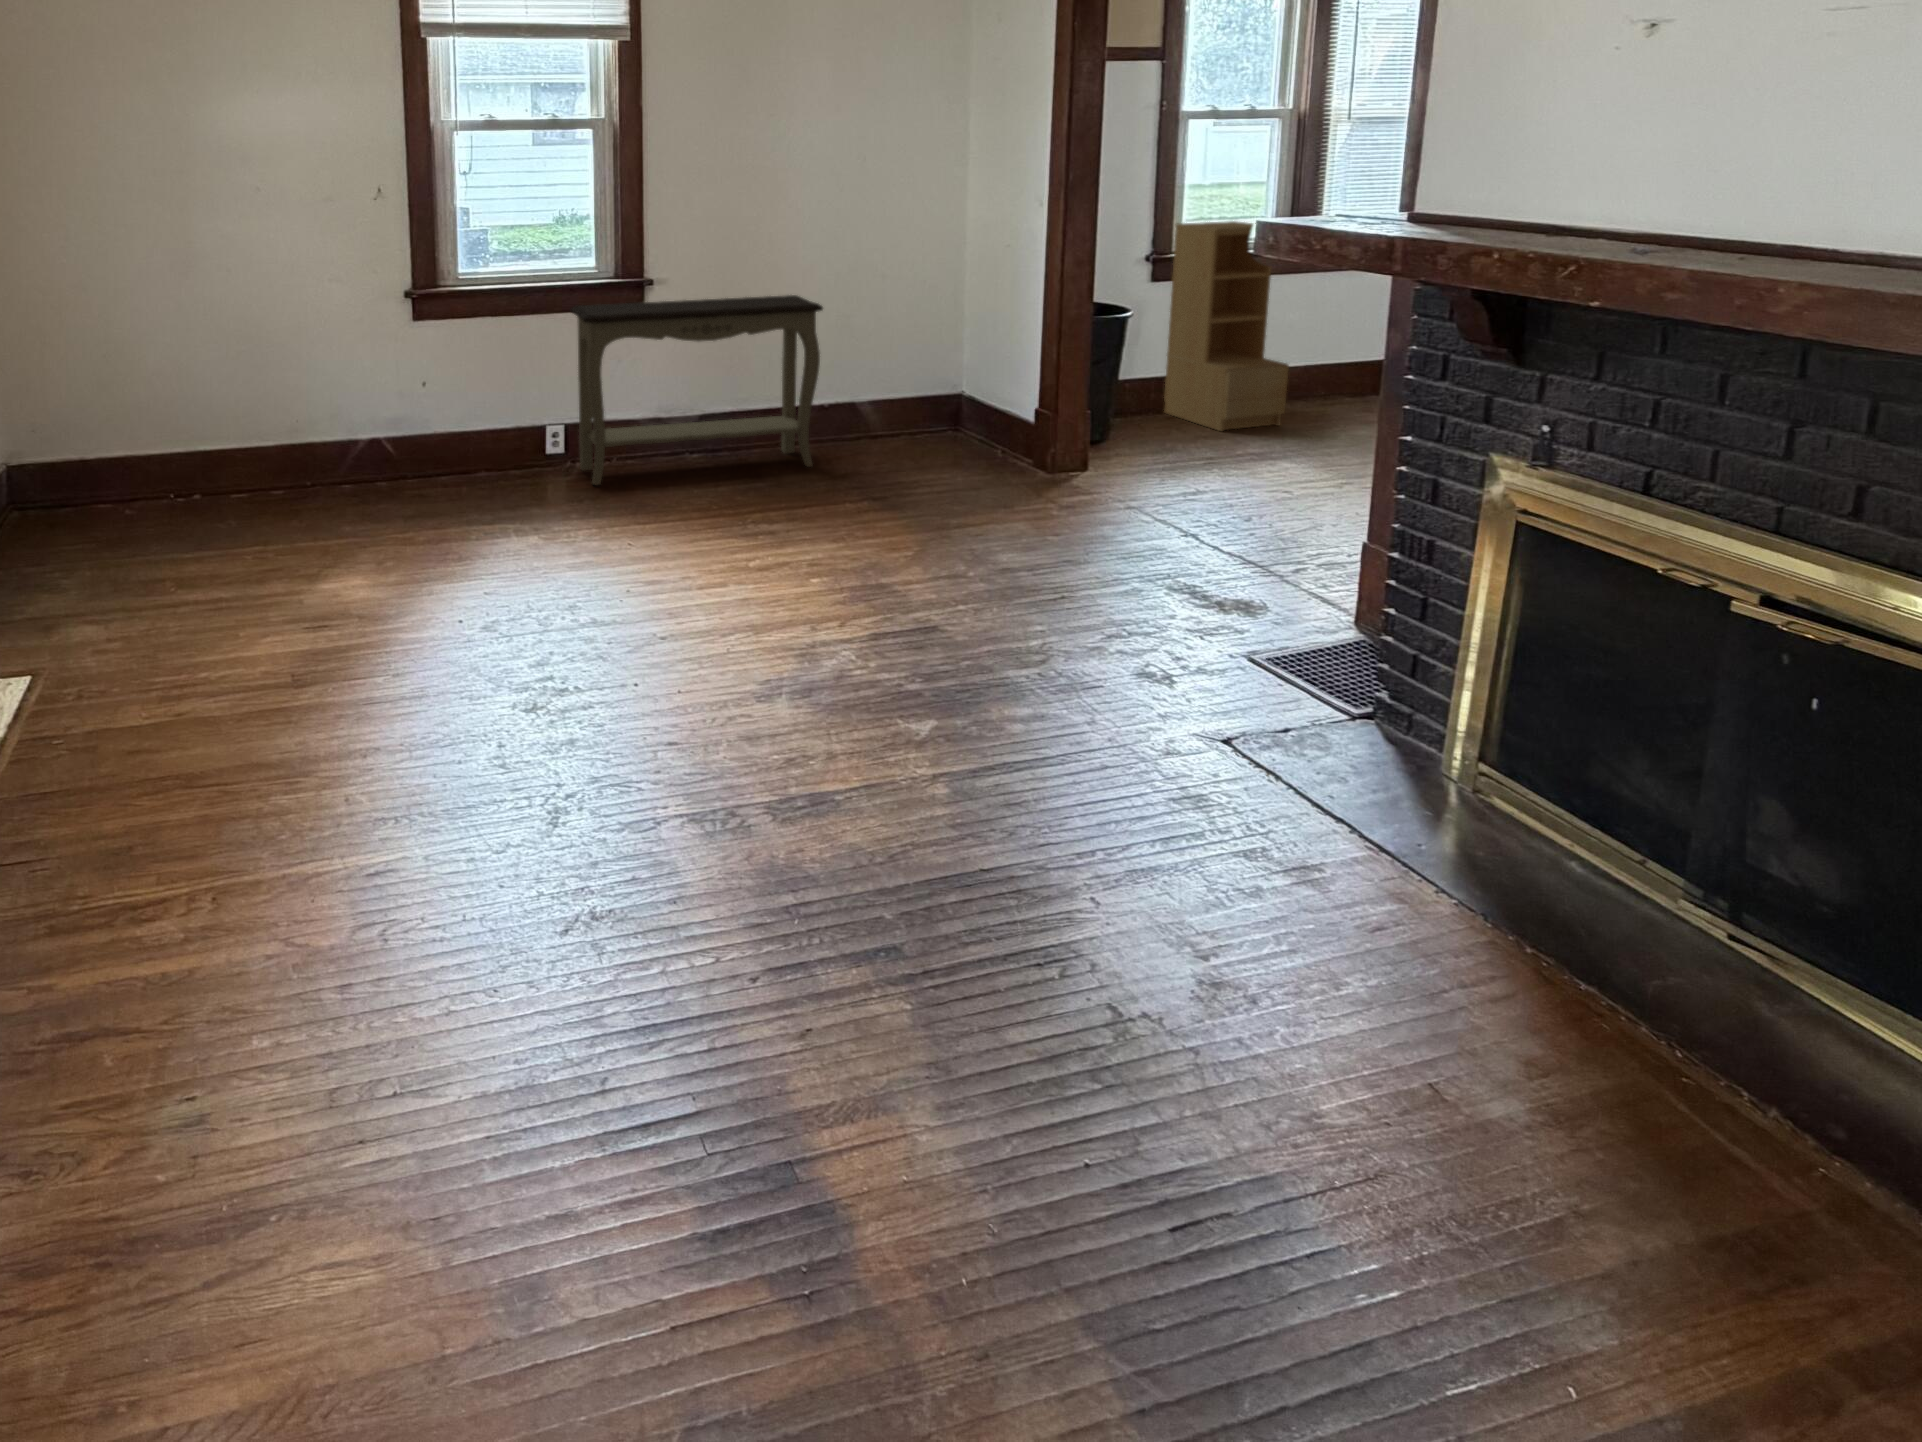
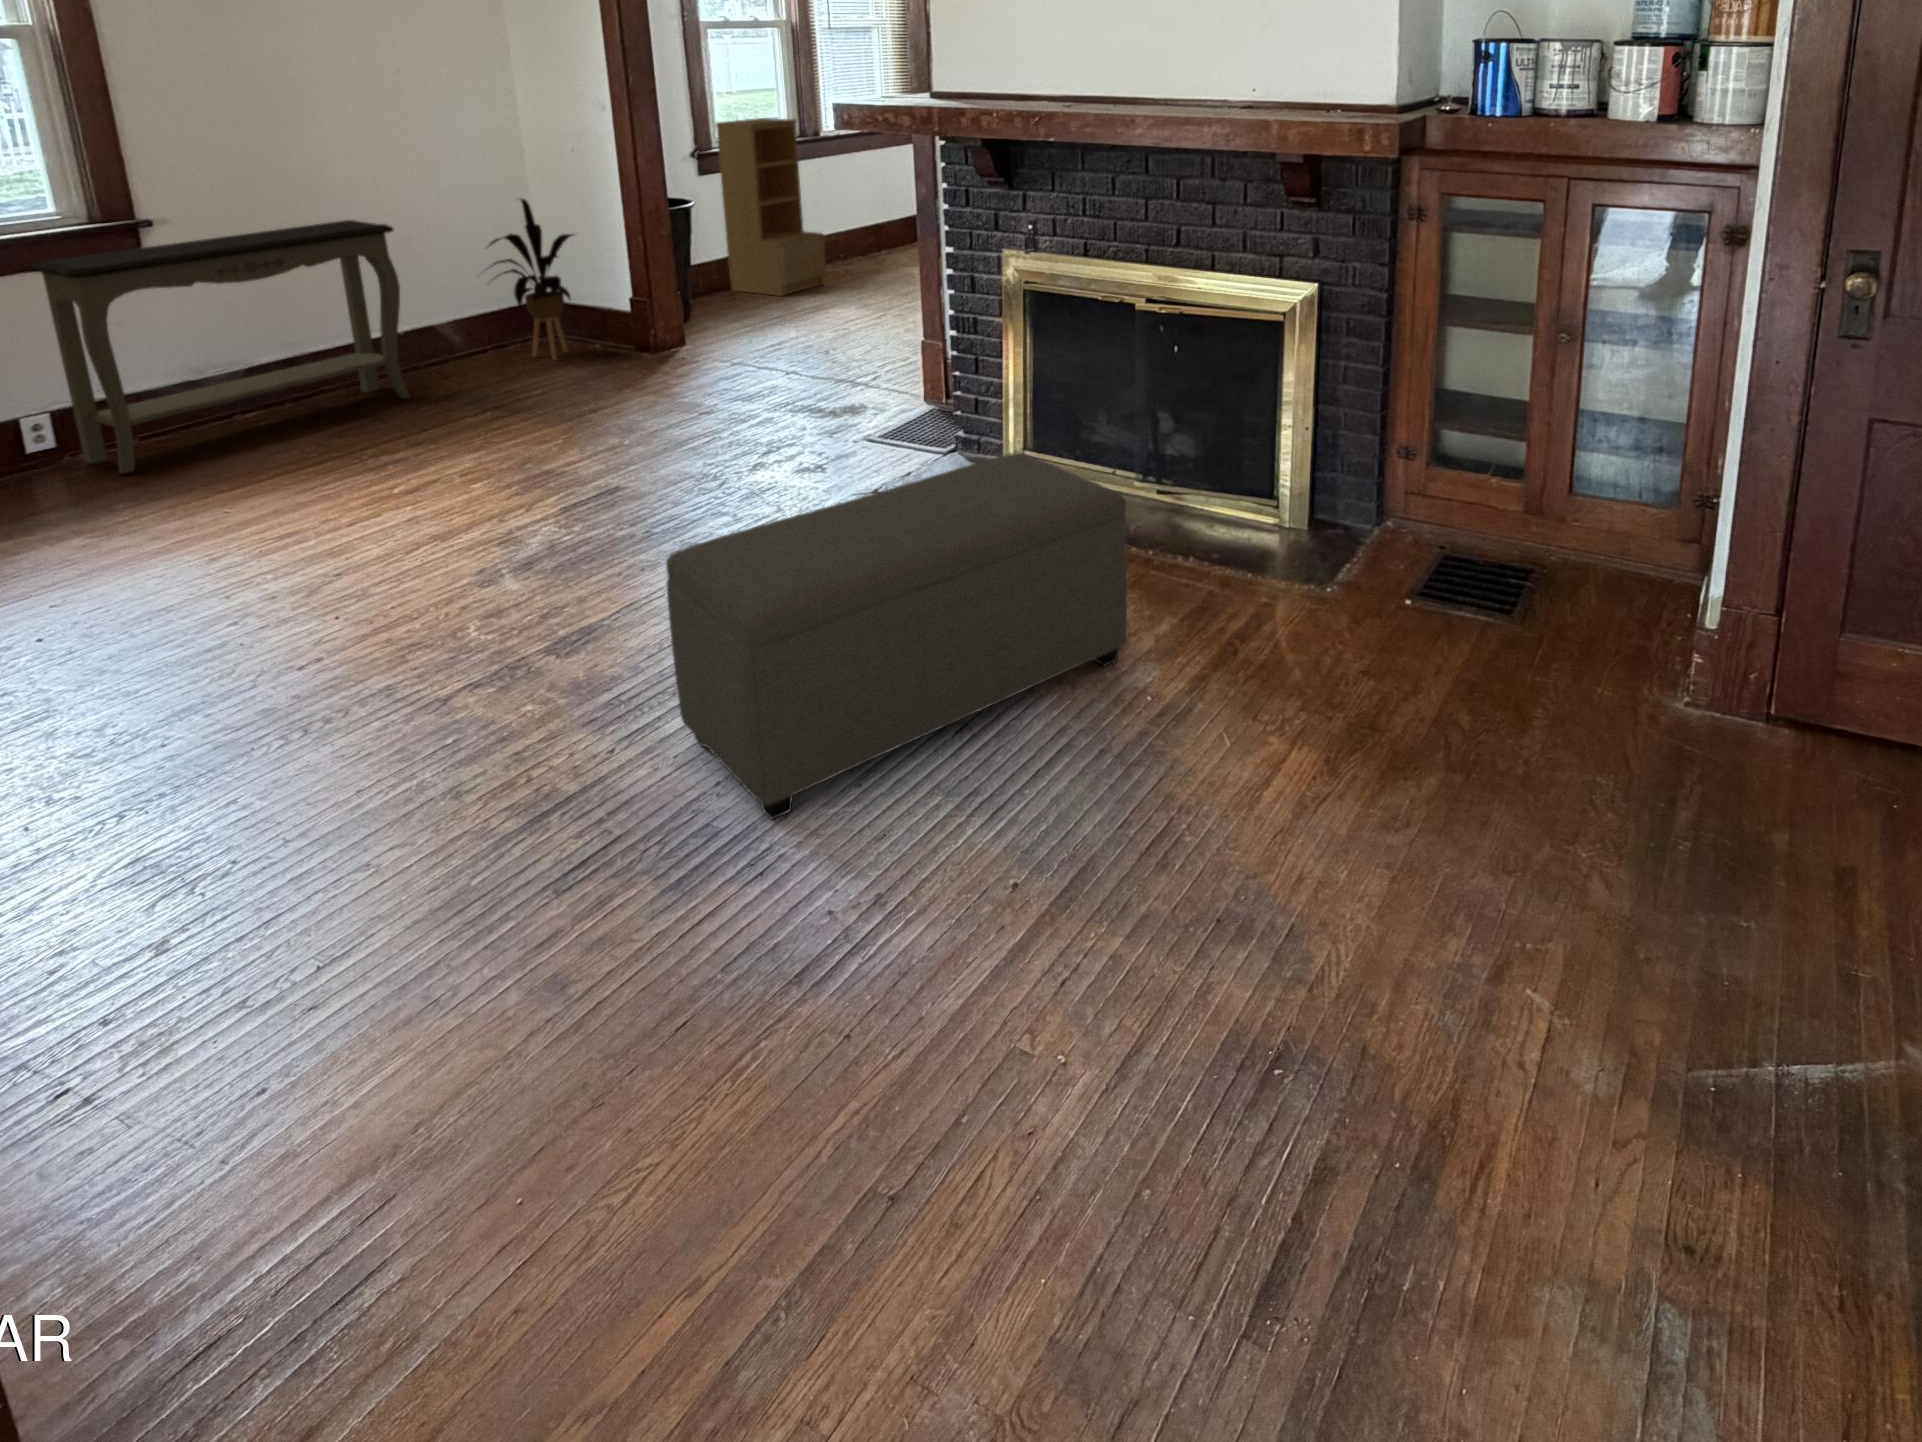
house plant: none [891,290,997,457] -> present [489,199,575,360]
ottoman: none [826,777,1596,1267] -> present [666,453,1127,819]

